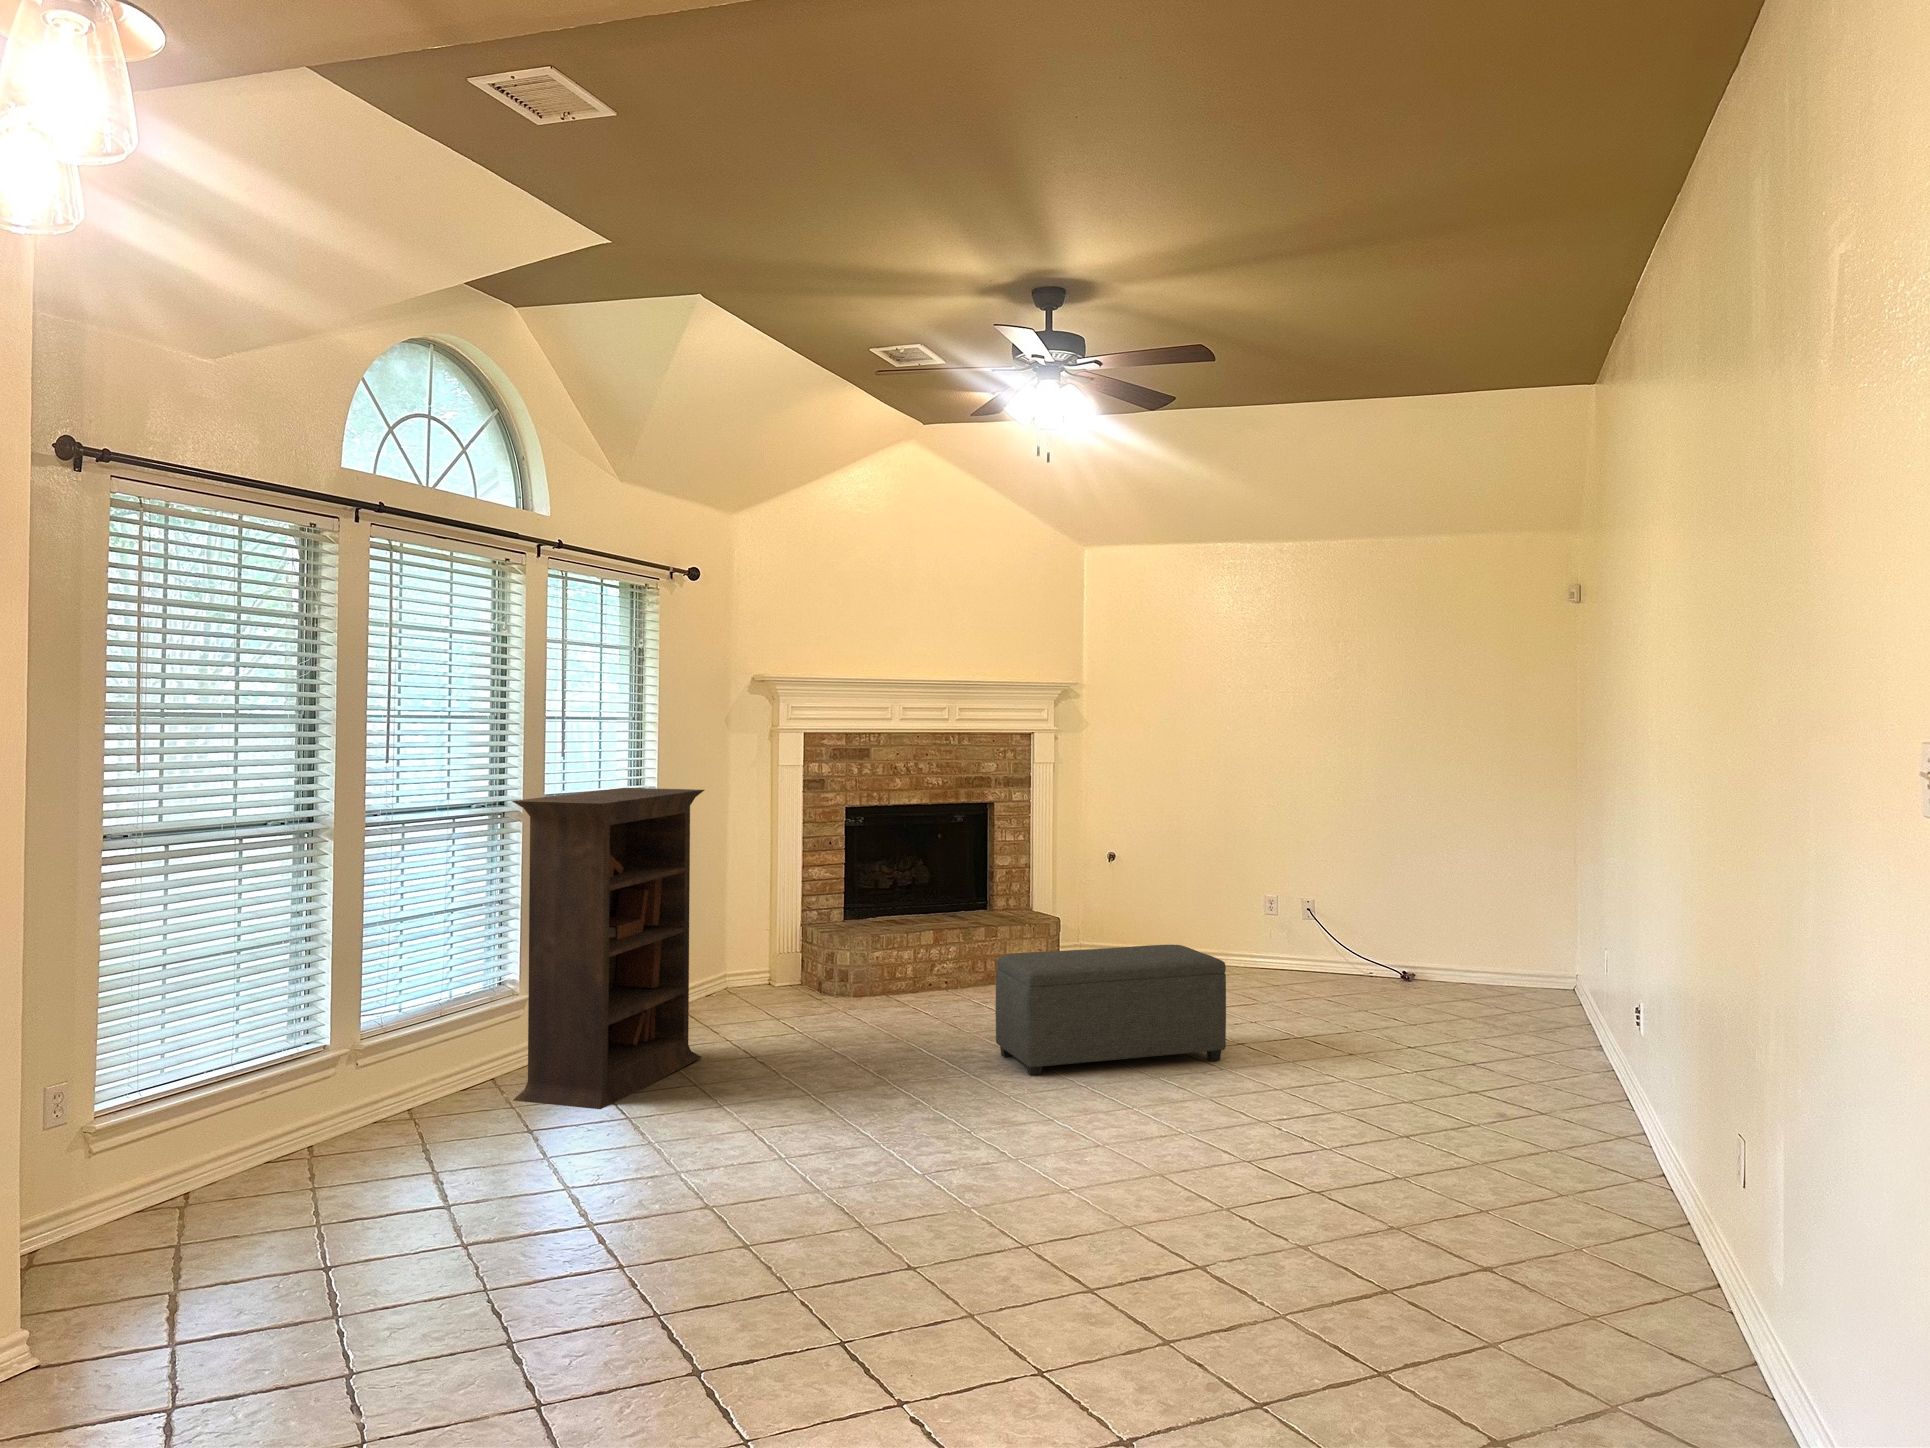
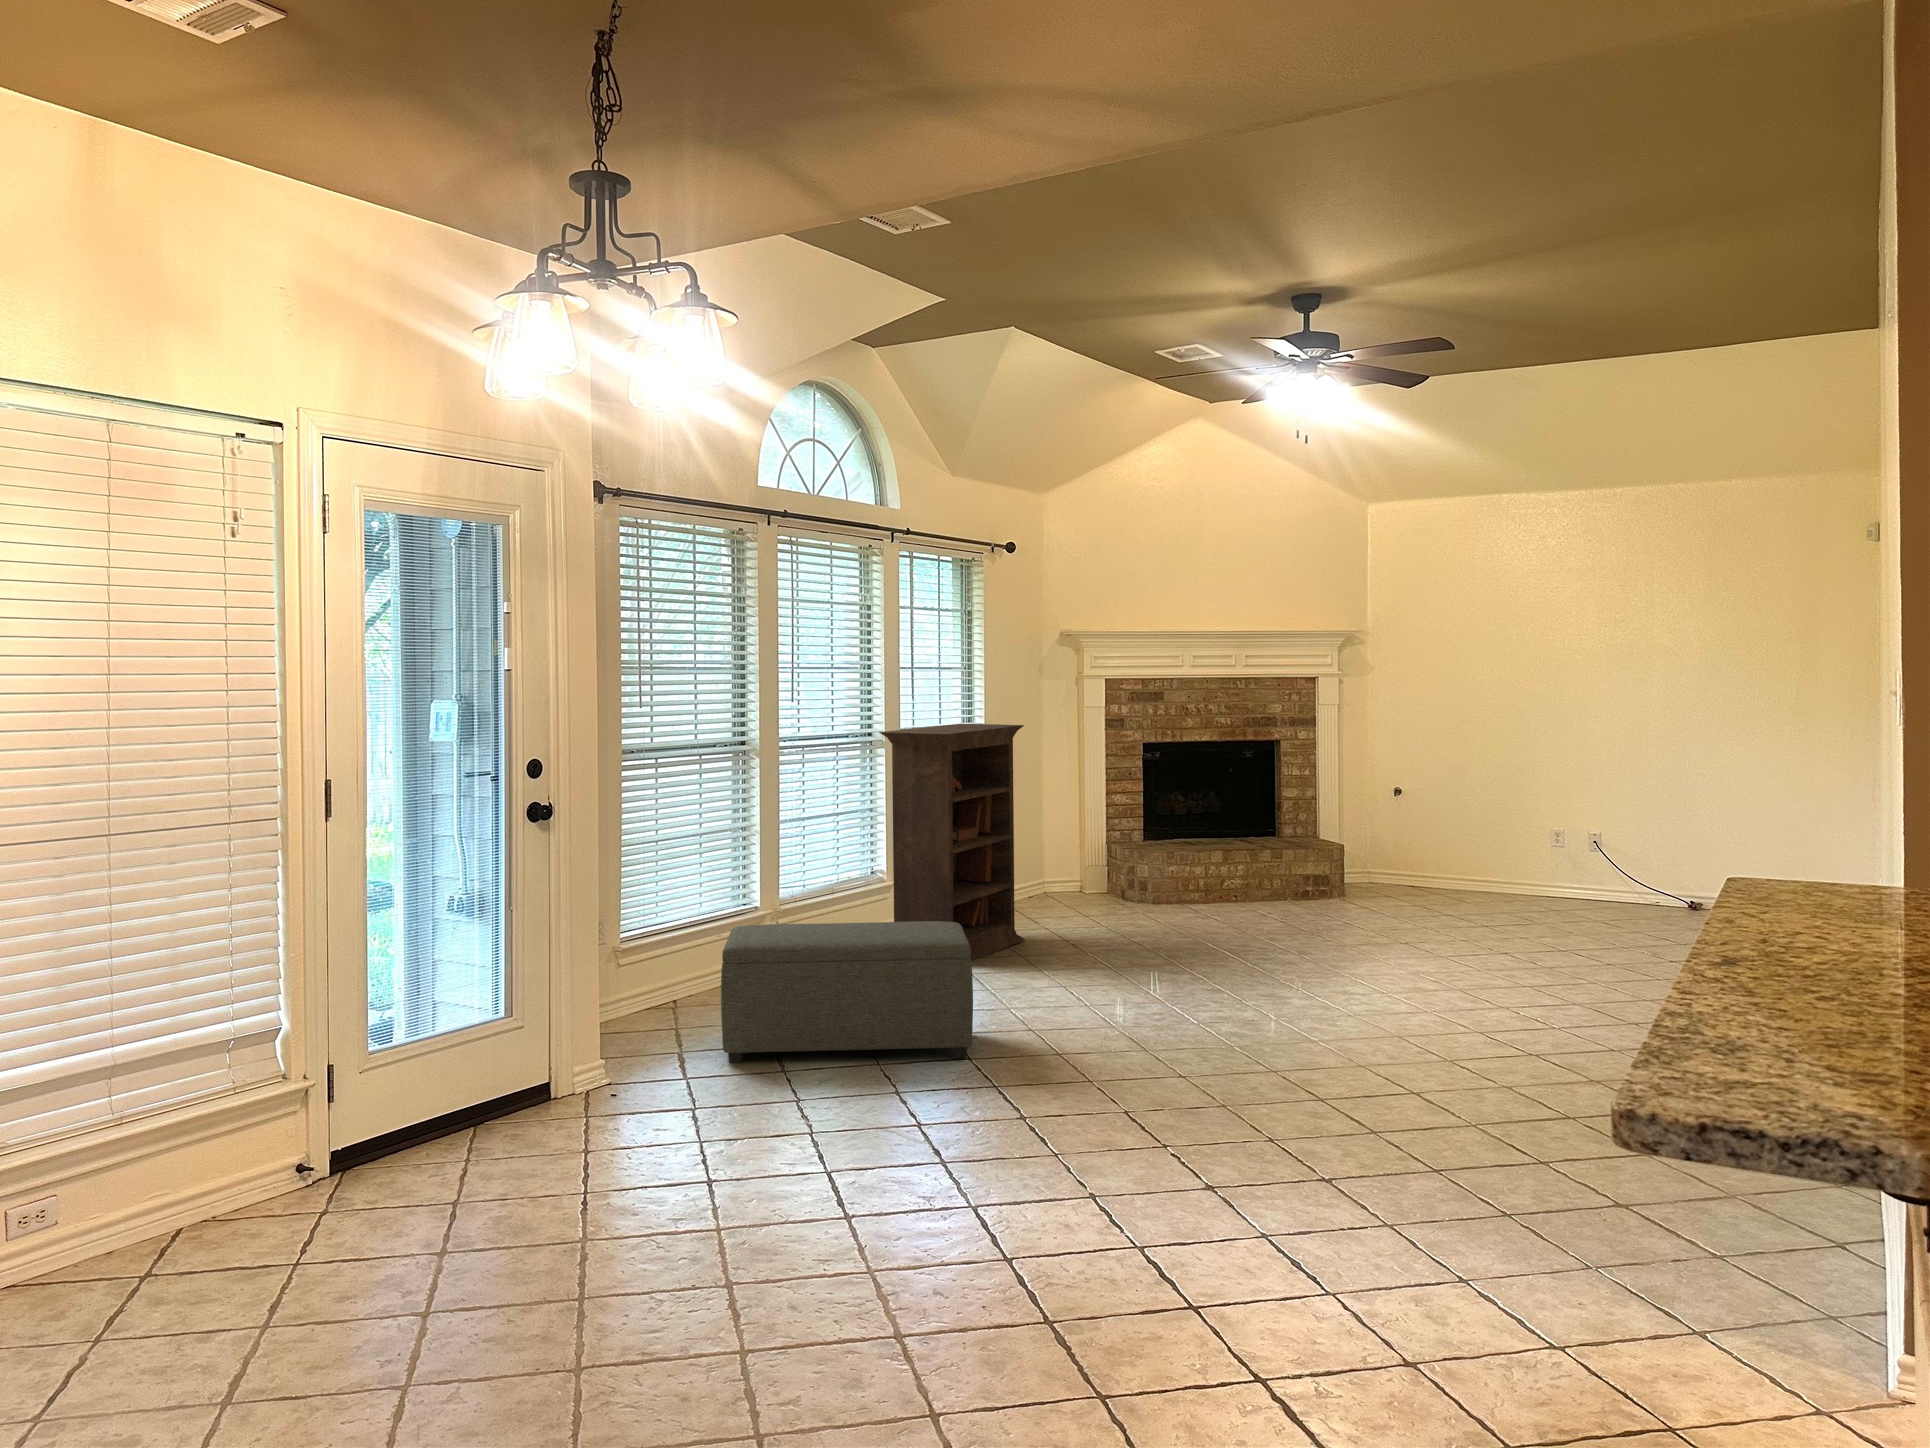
ottoman: present [996,945,1226,1076] -> present [721,921,973,1063]

